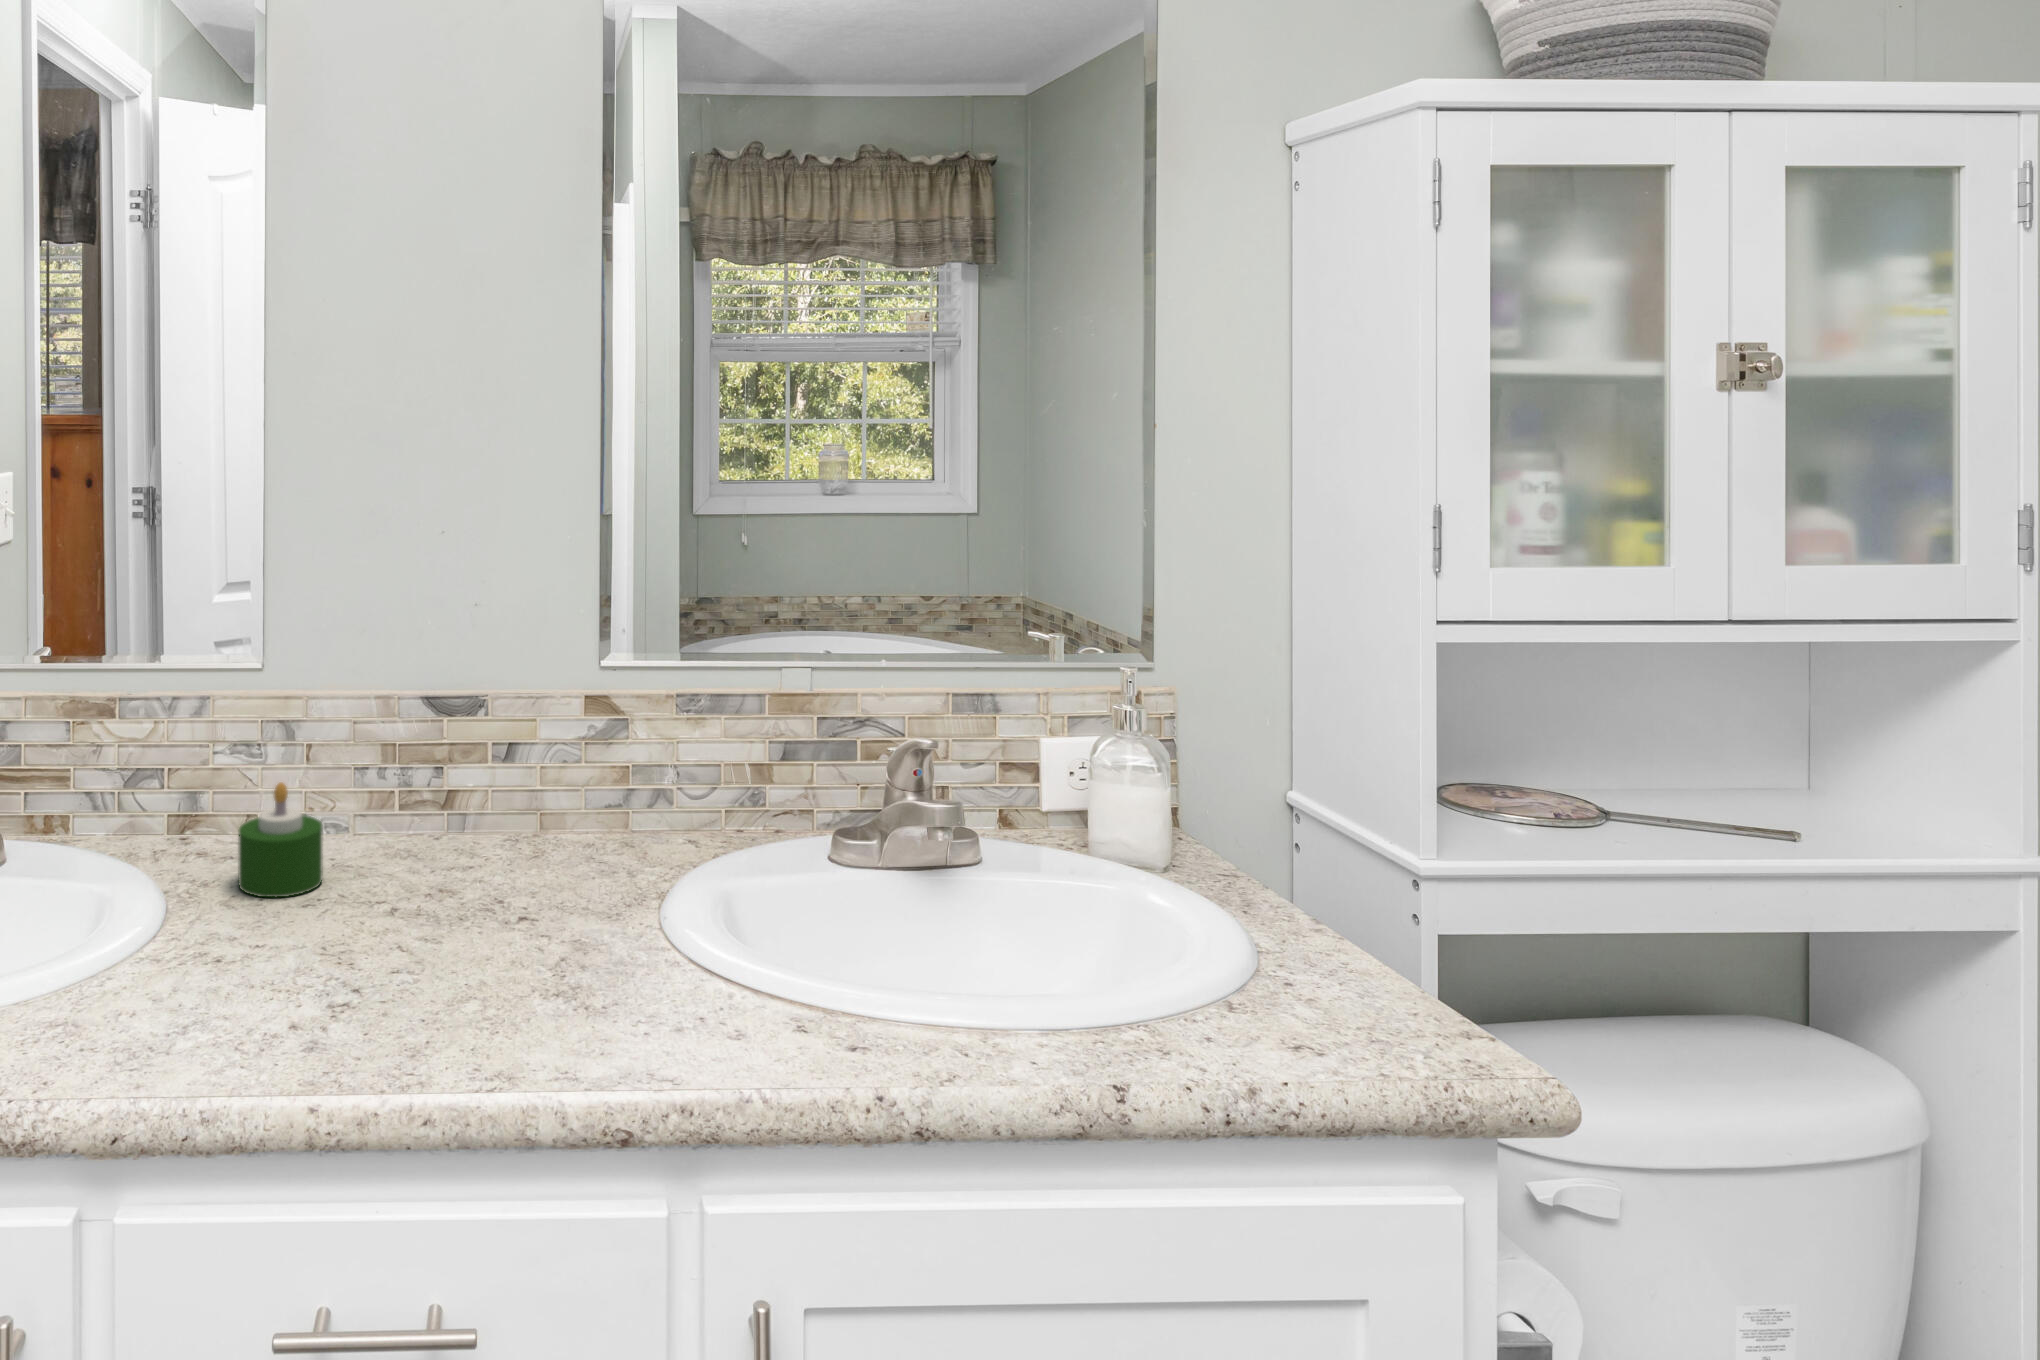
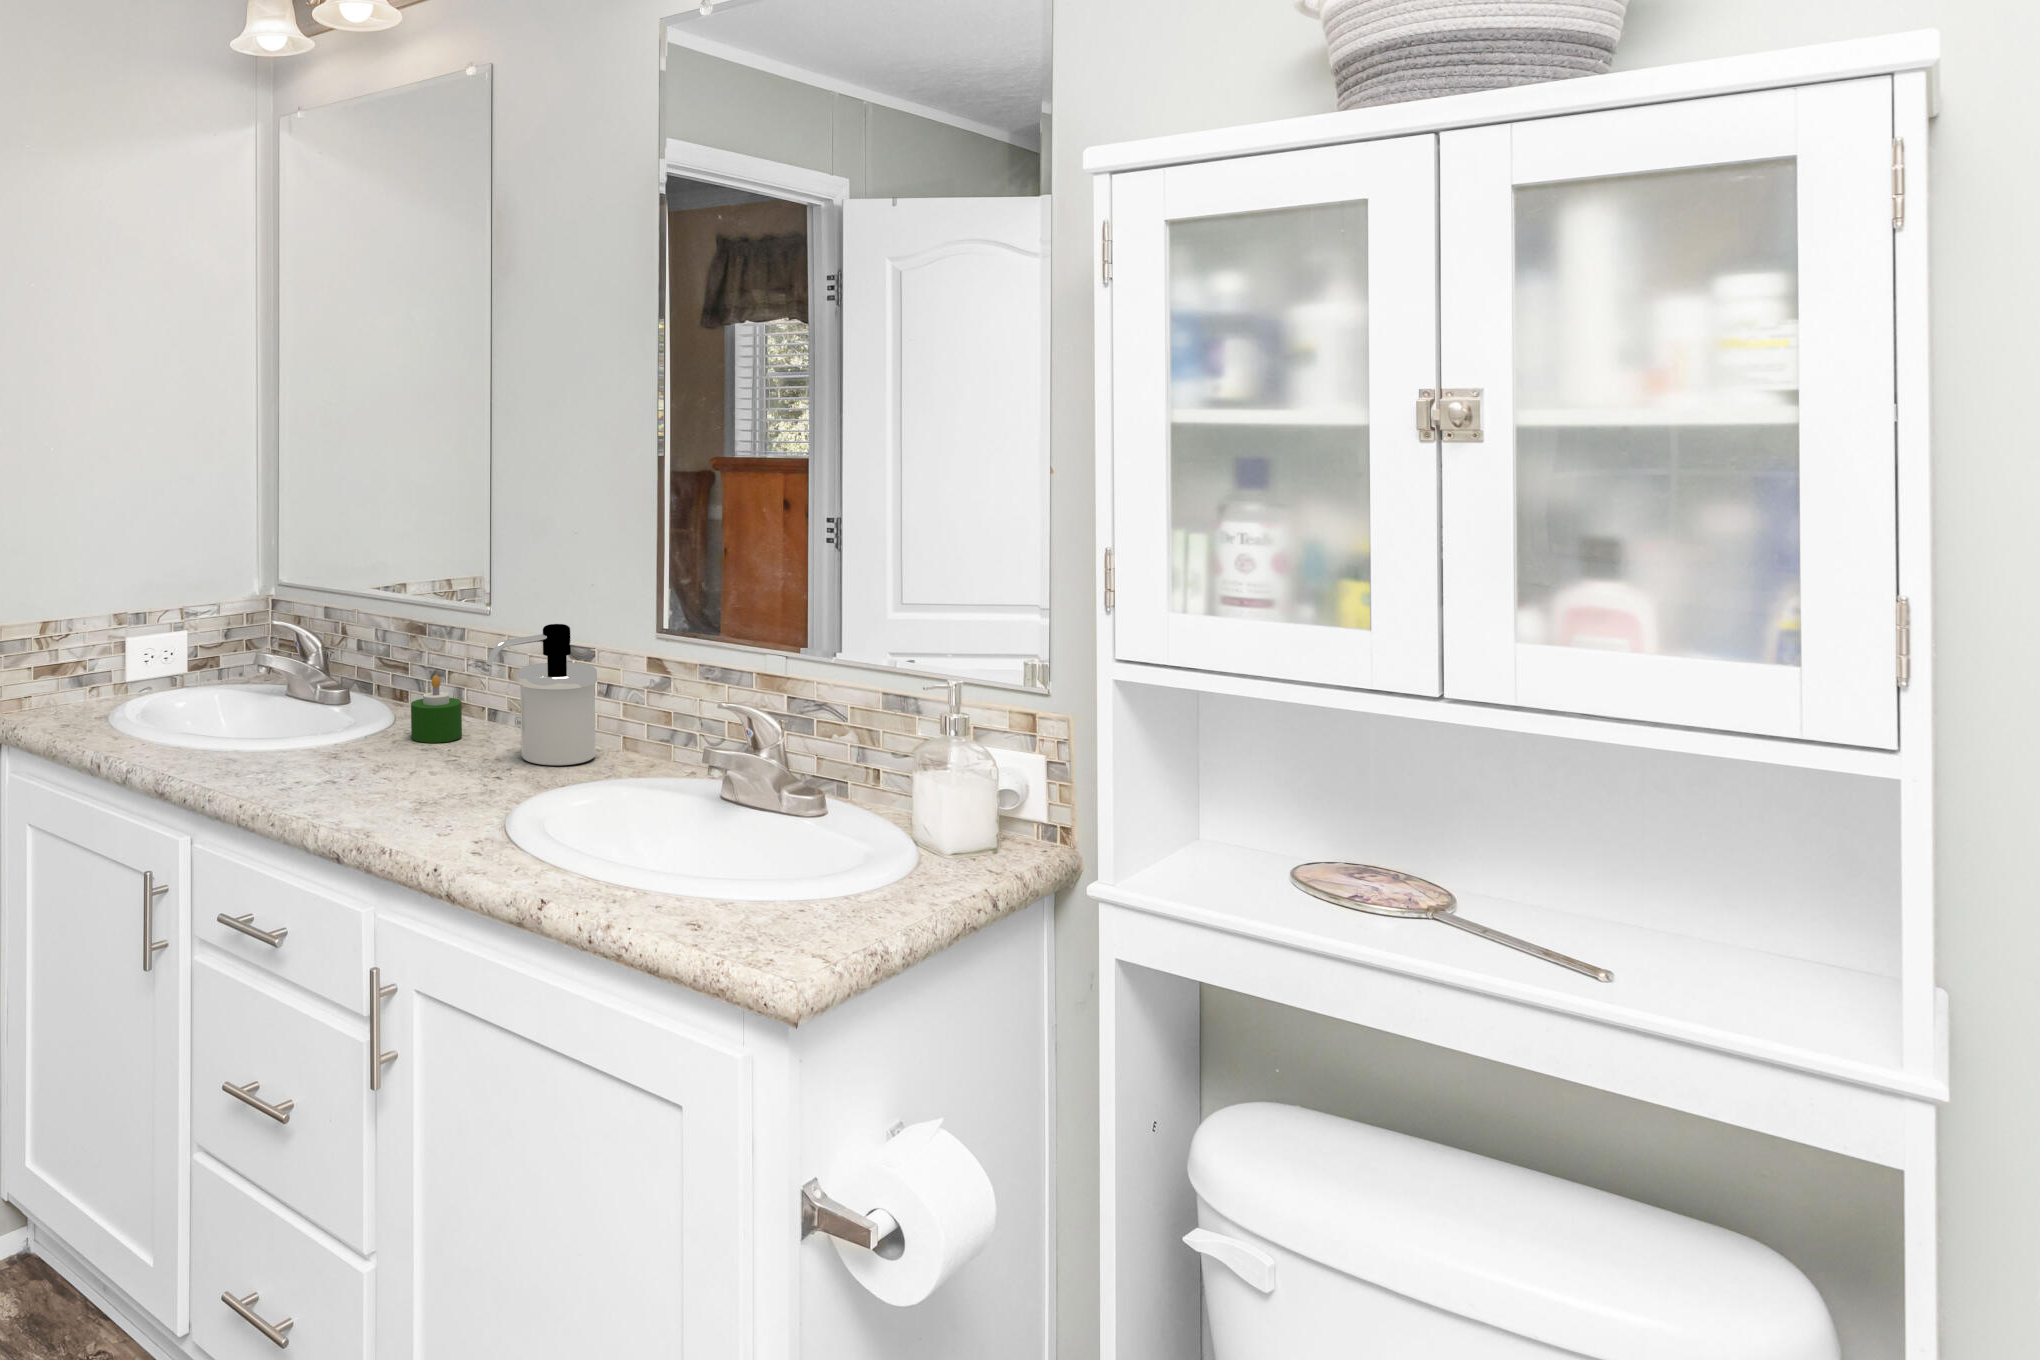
soap dispenser: none [463,670,582,886] -> present [486,624,597,765]

